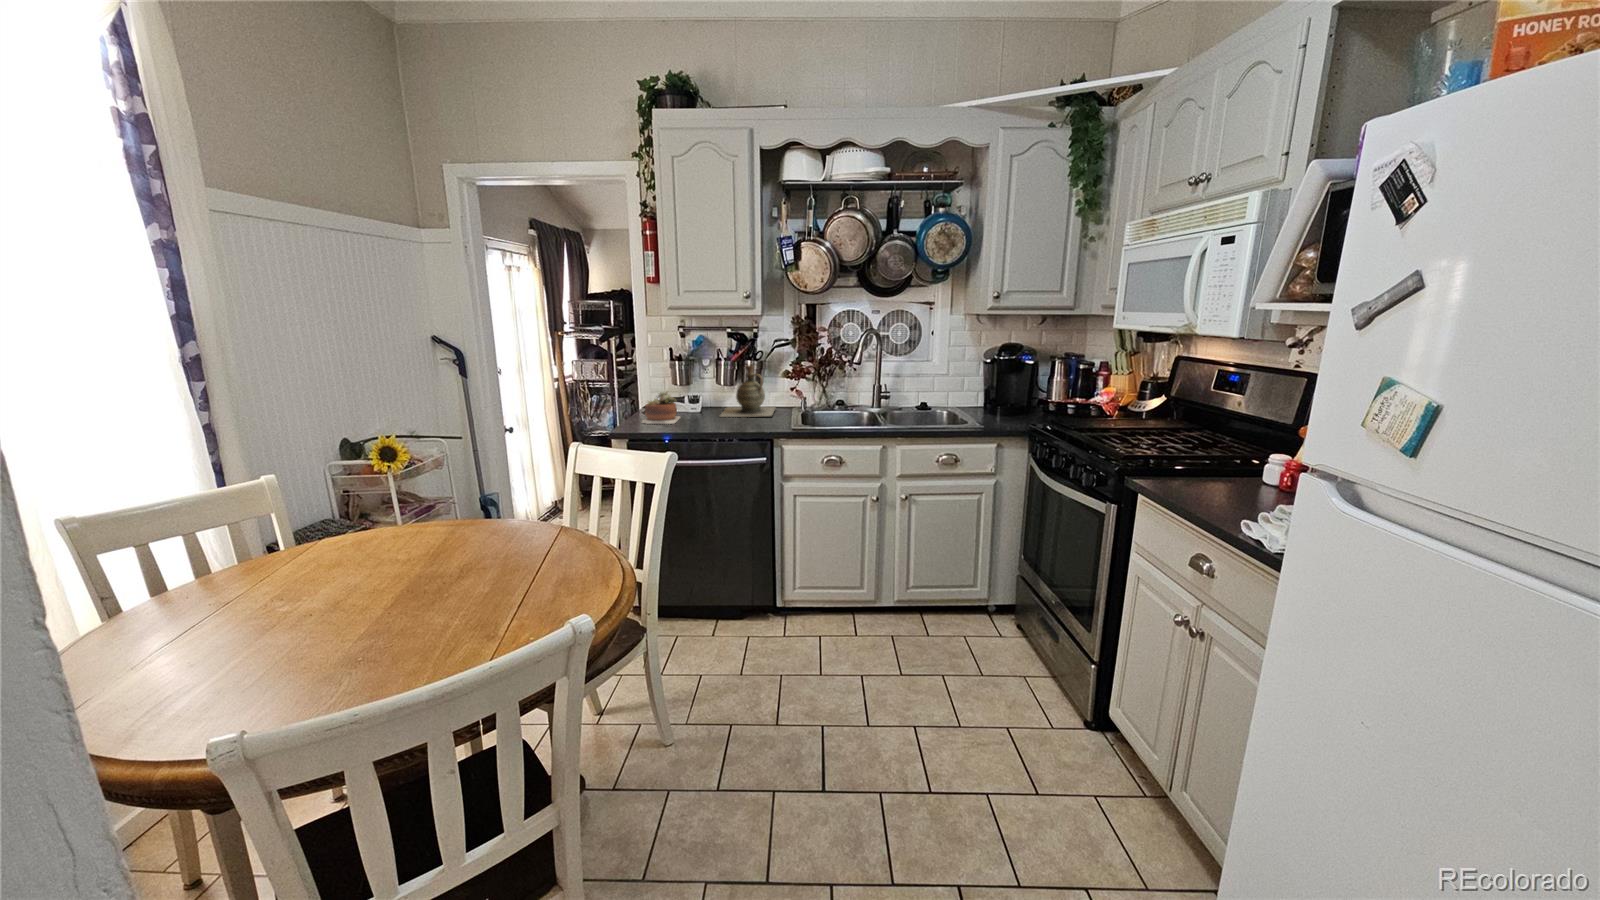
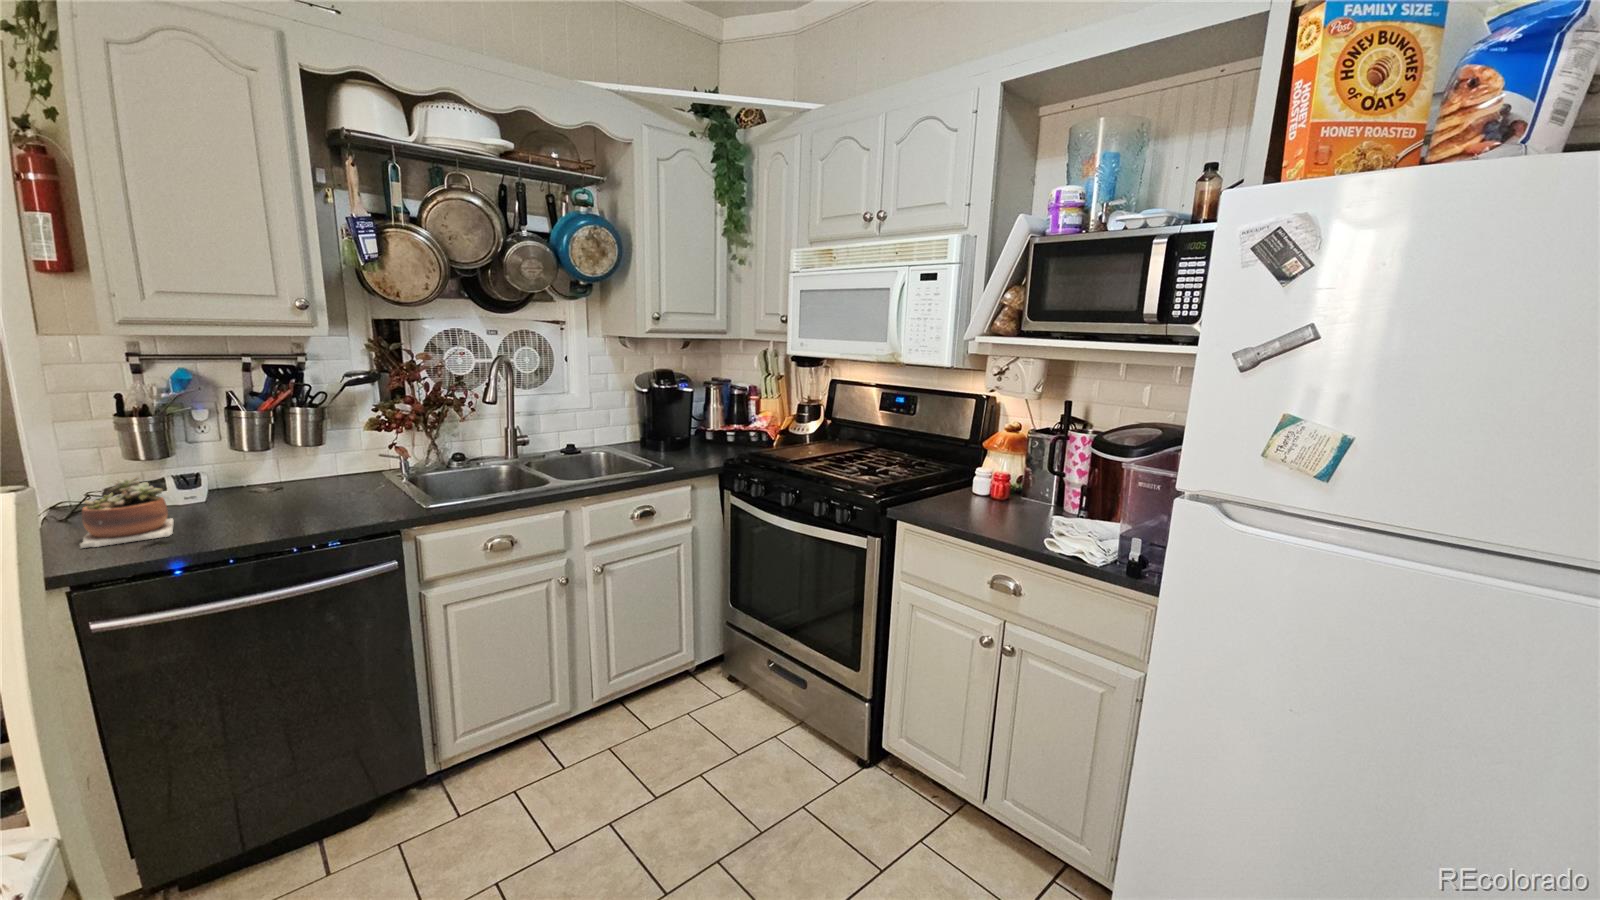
ceramic jug: present [720,365,775,417] -> none [259,416,367,506]

